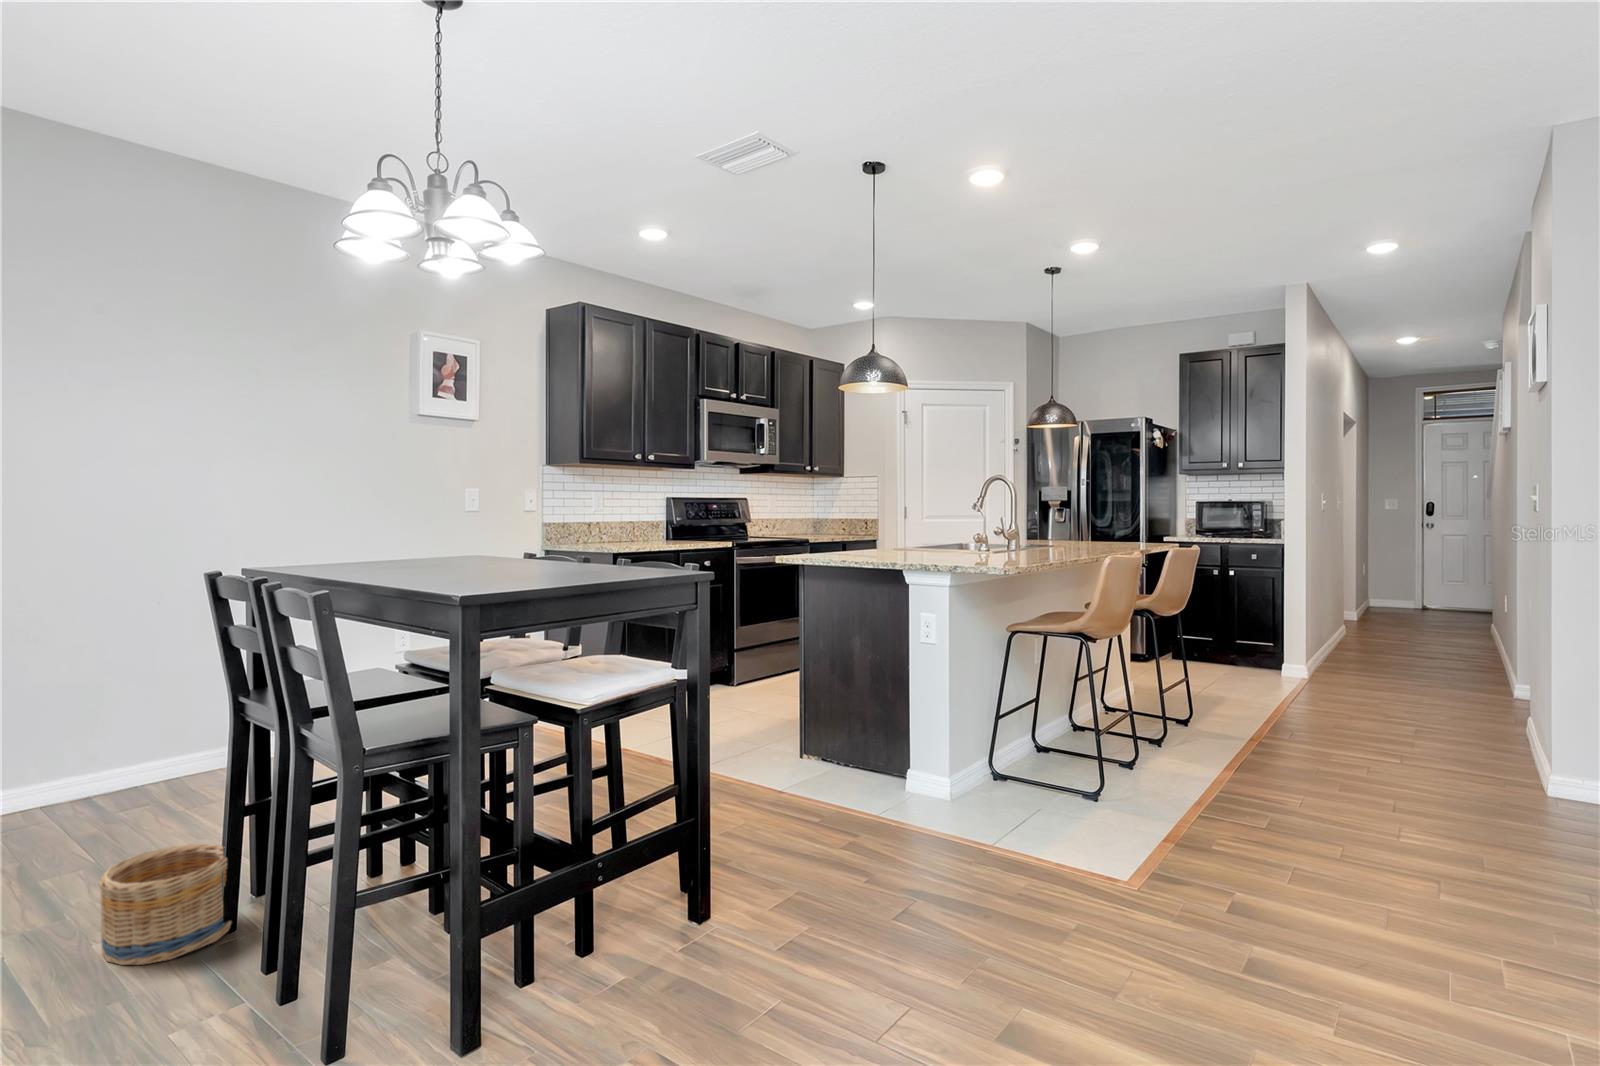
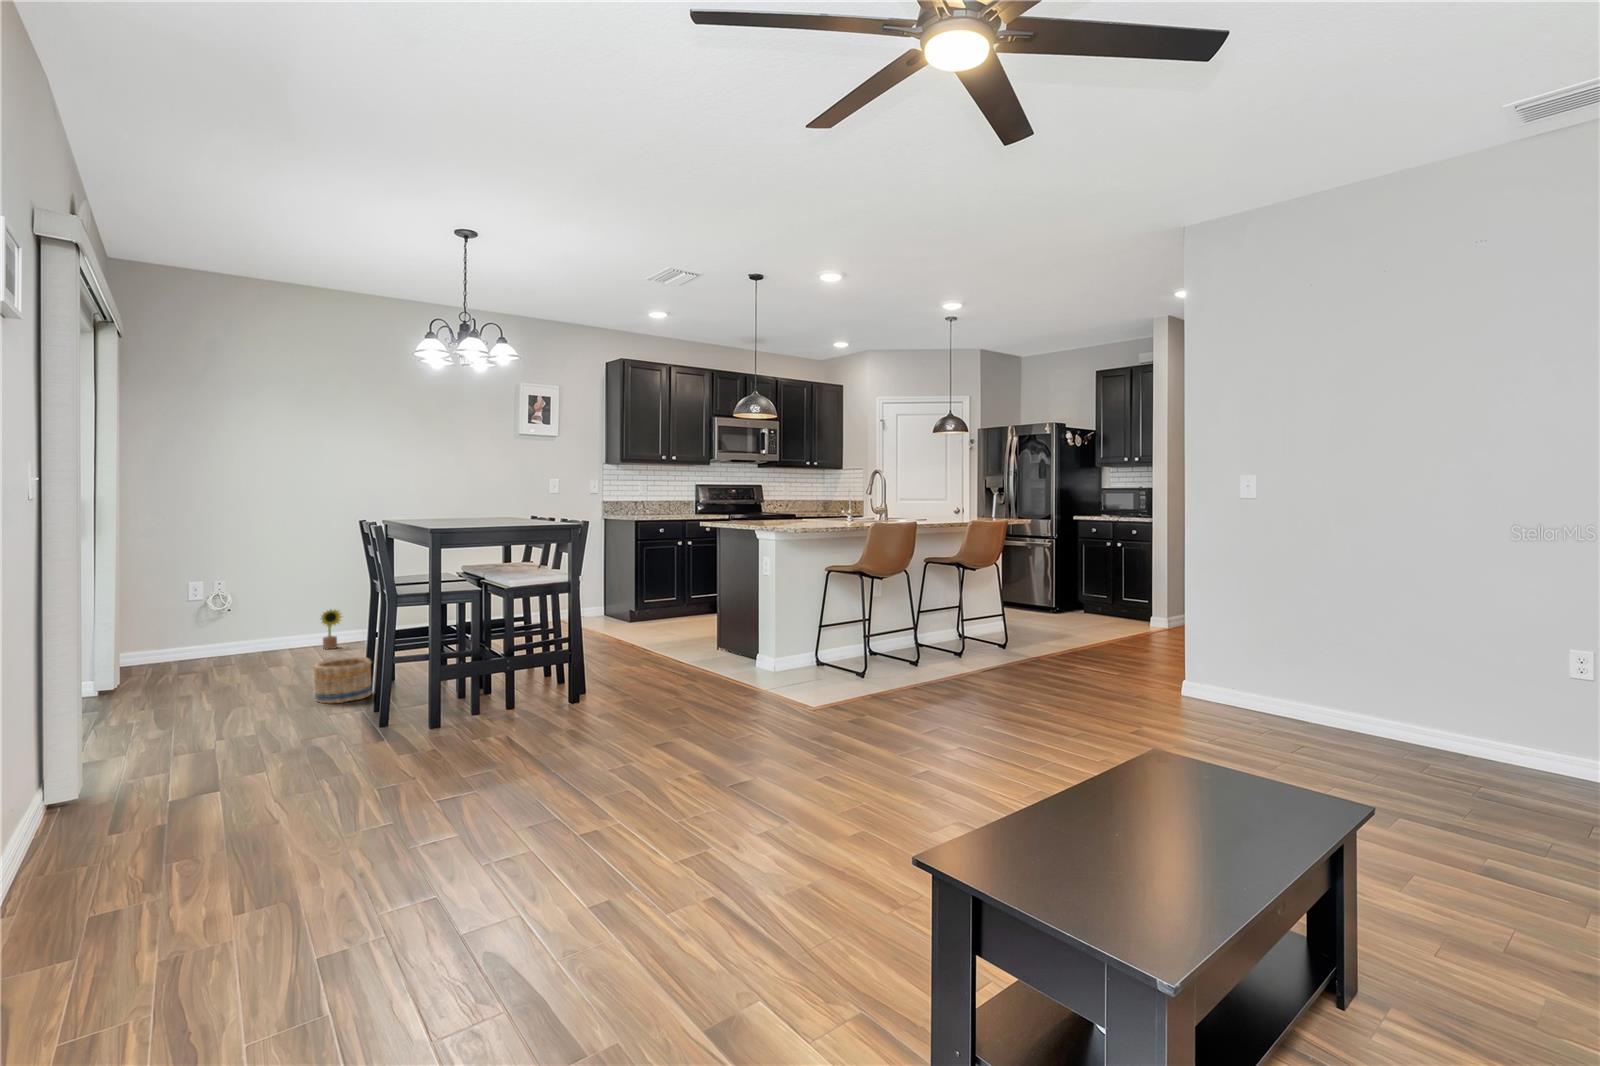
decorative plant: none [56,725,106,804] -> present [321,610,342,649]

